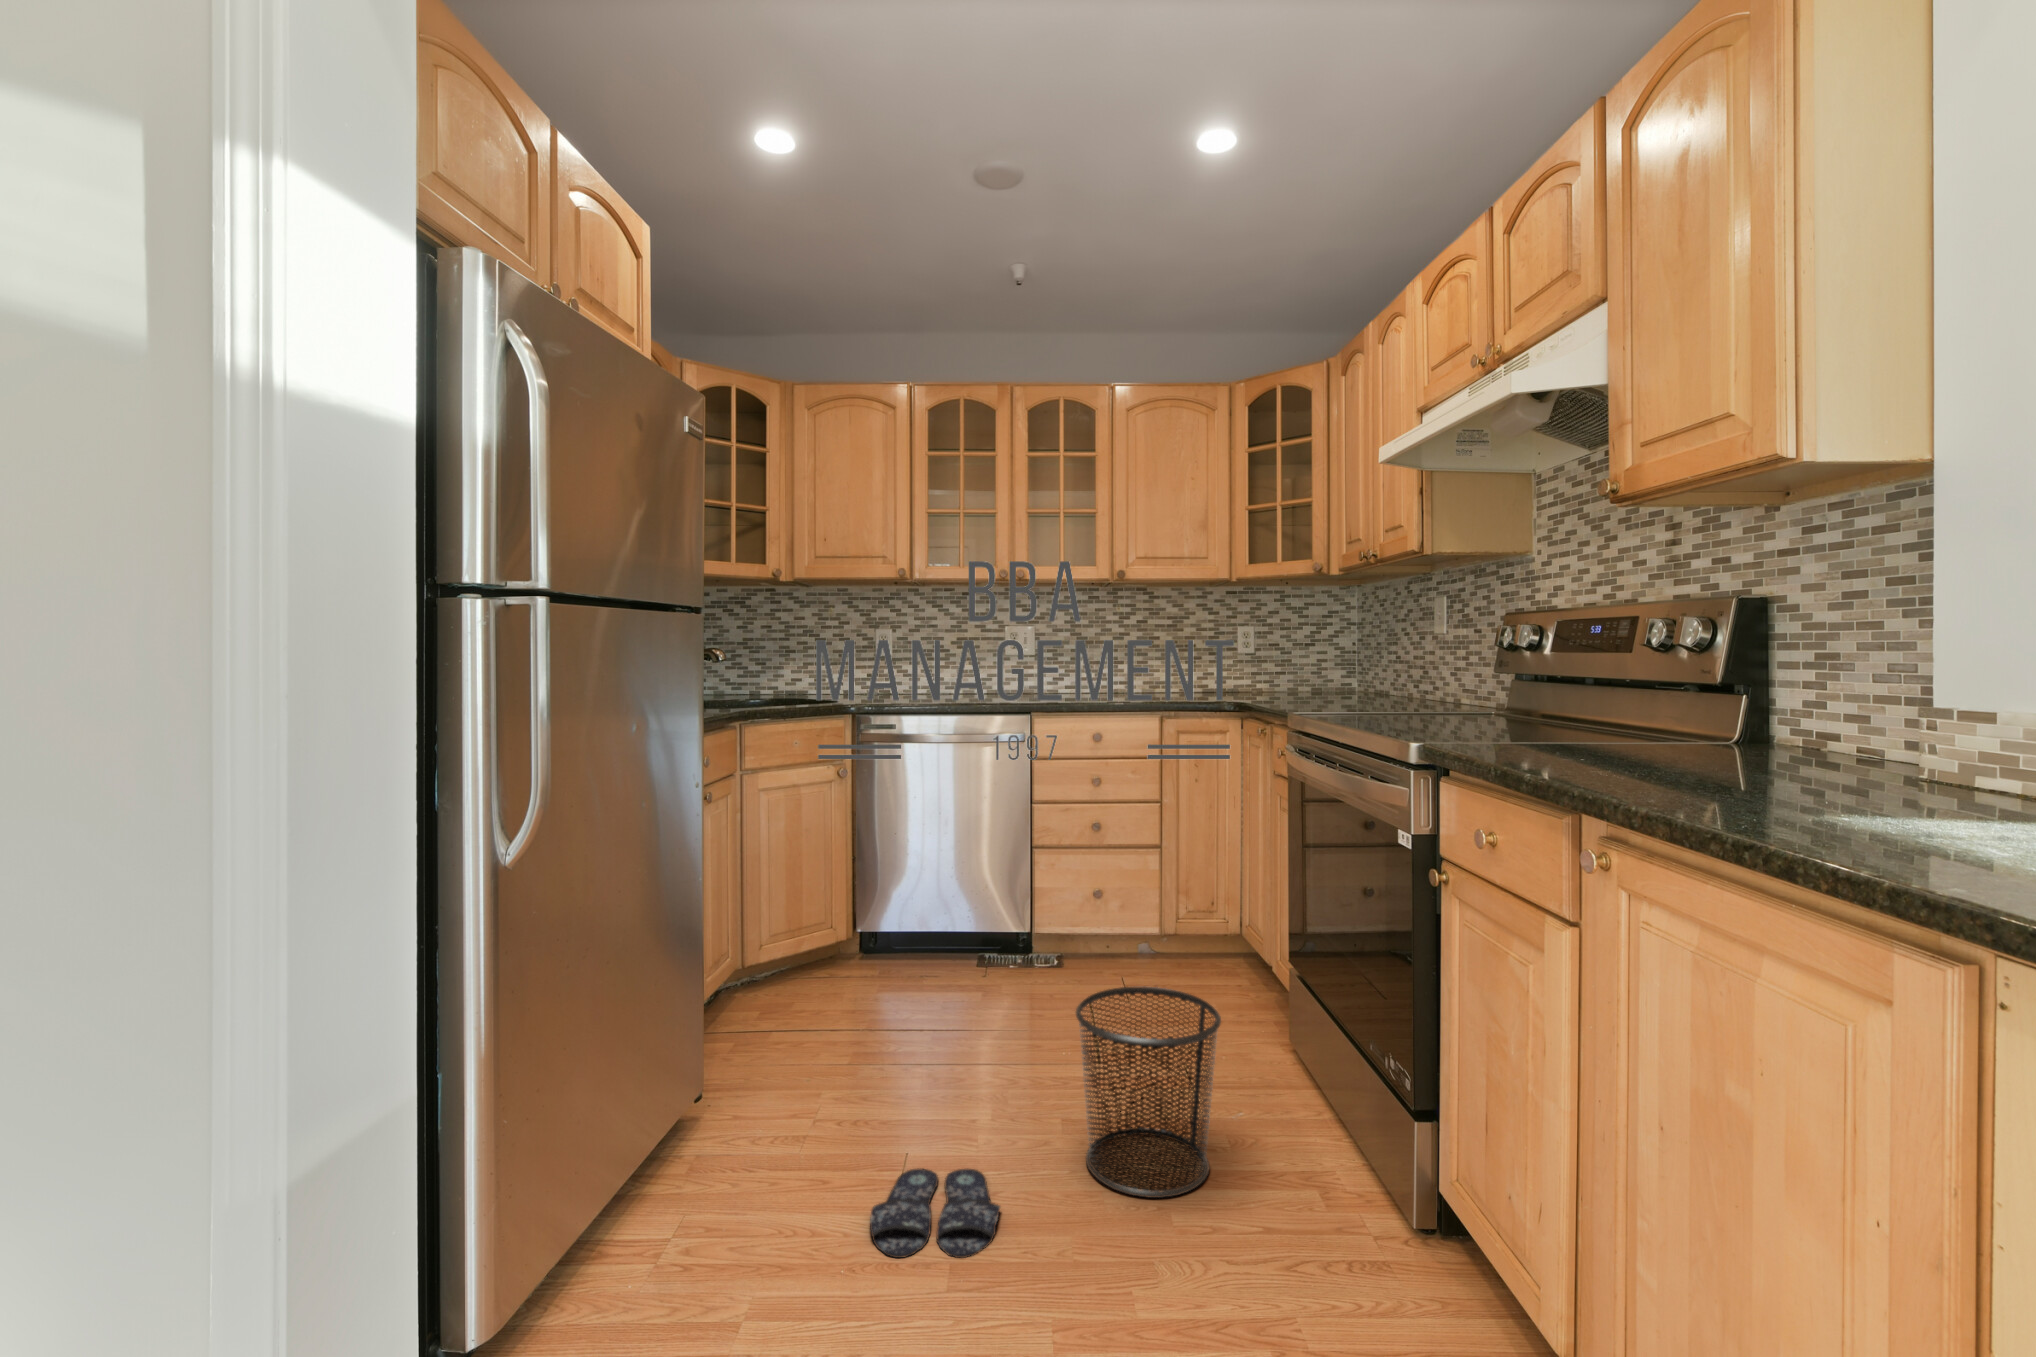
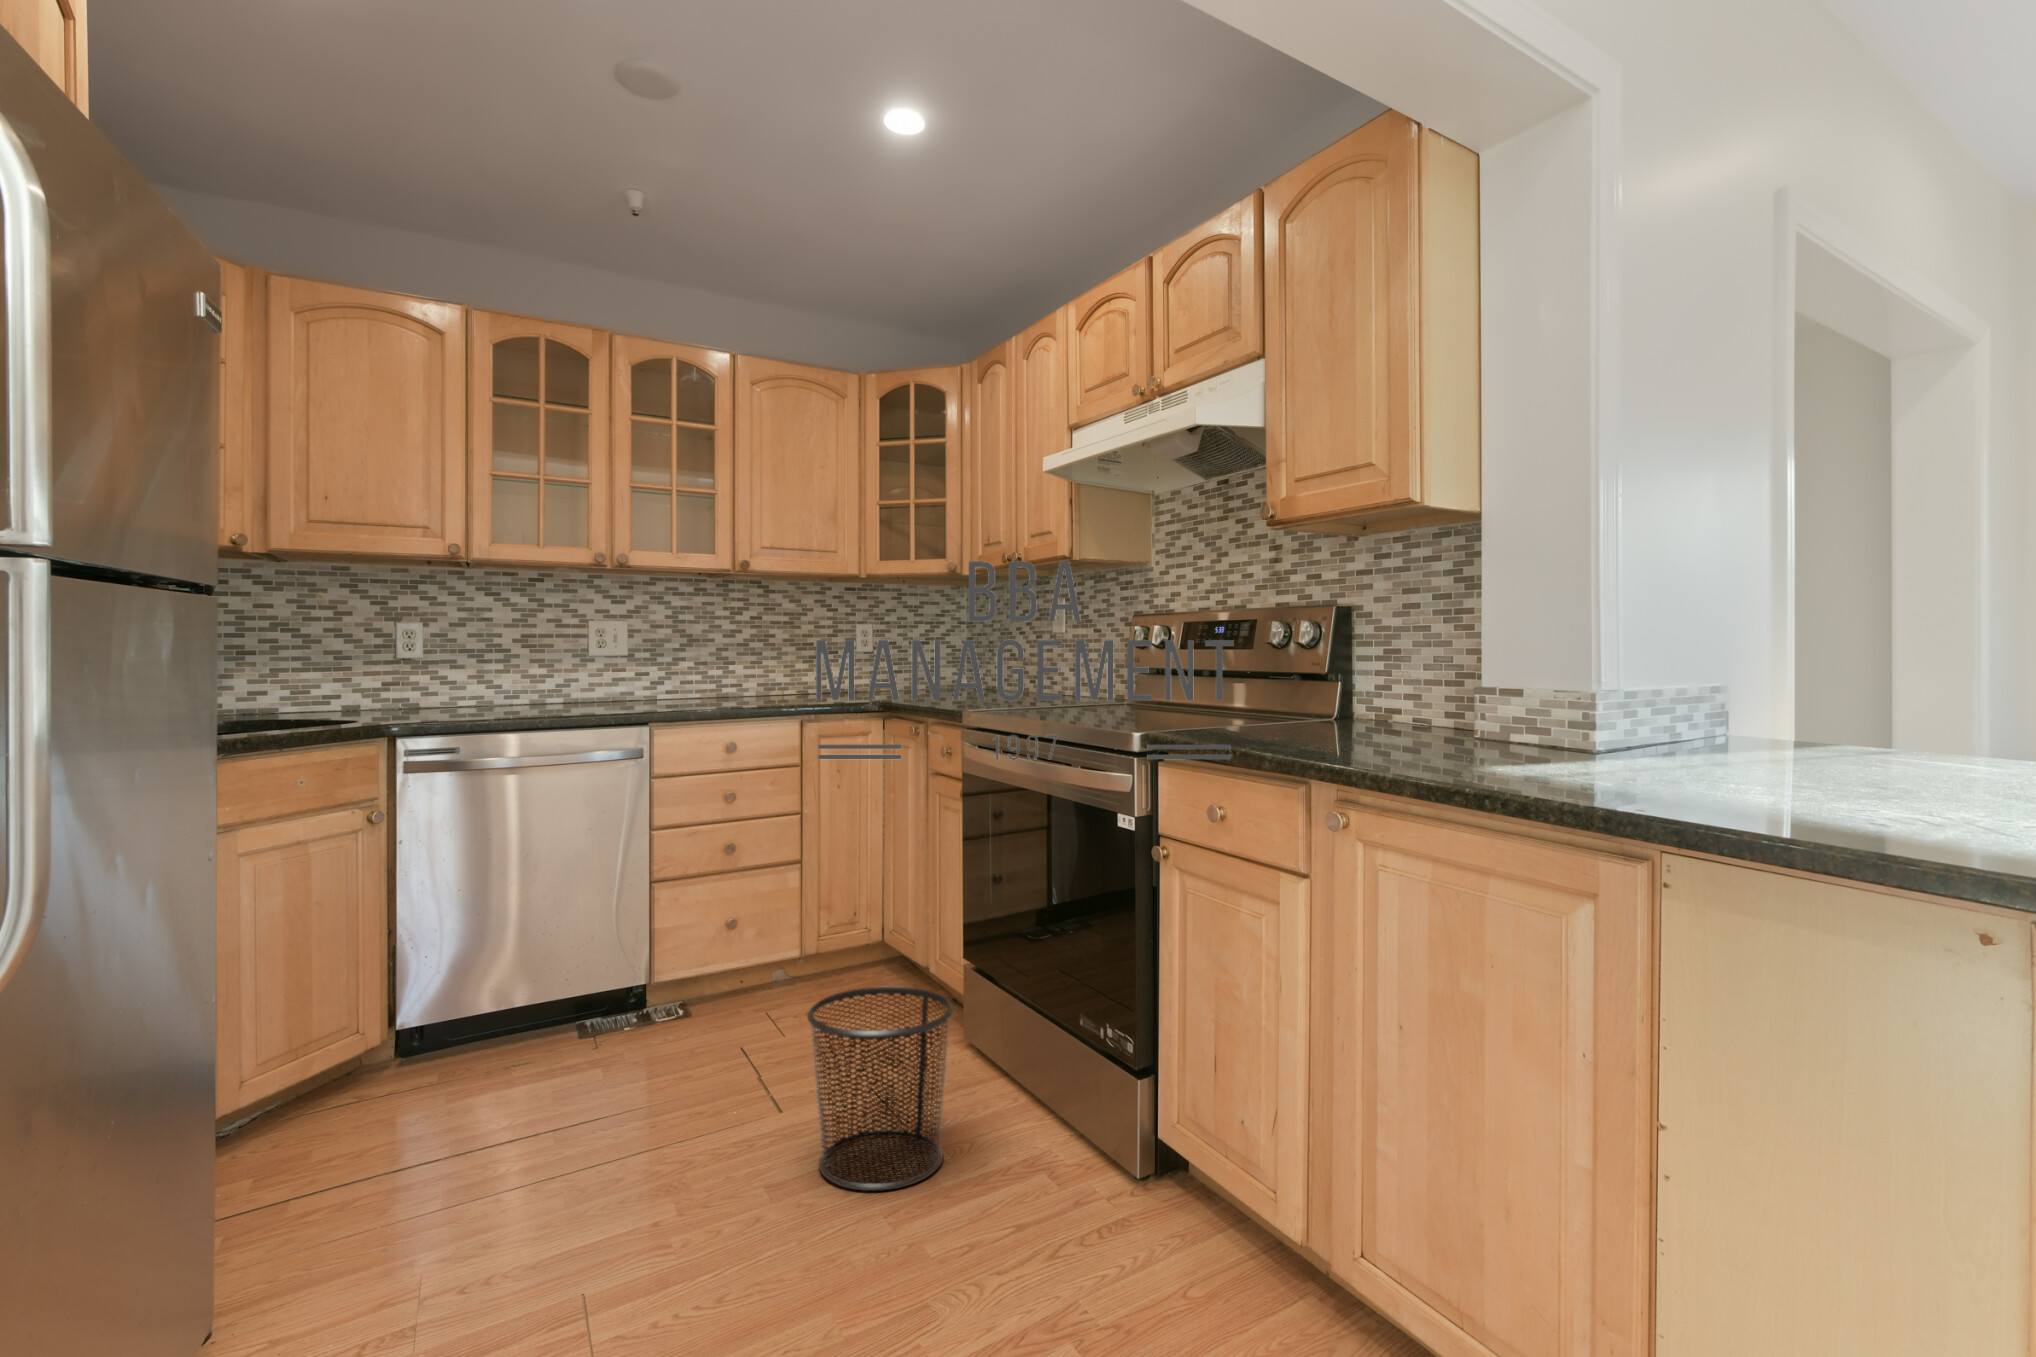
slippers: present [870,1169,1000,1258] -> none [613,1209,761,1309]

